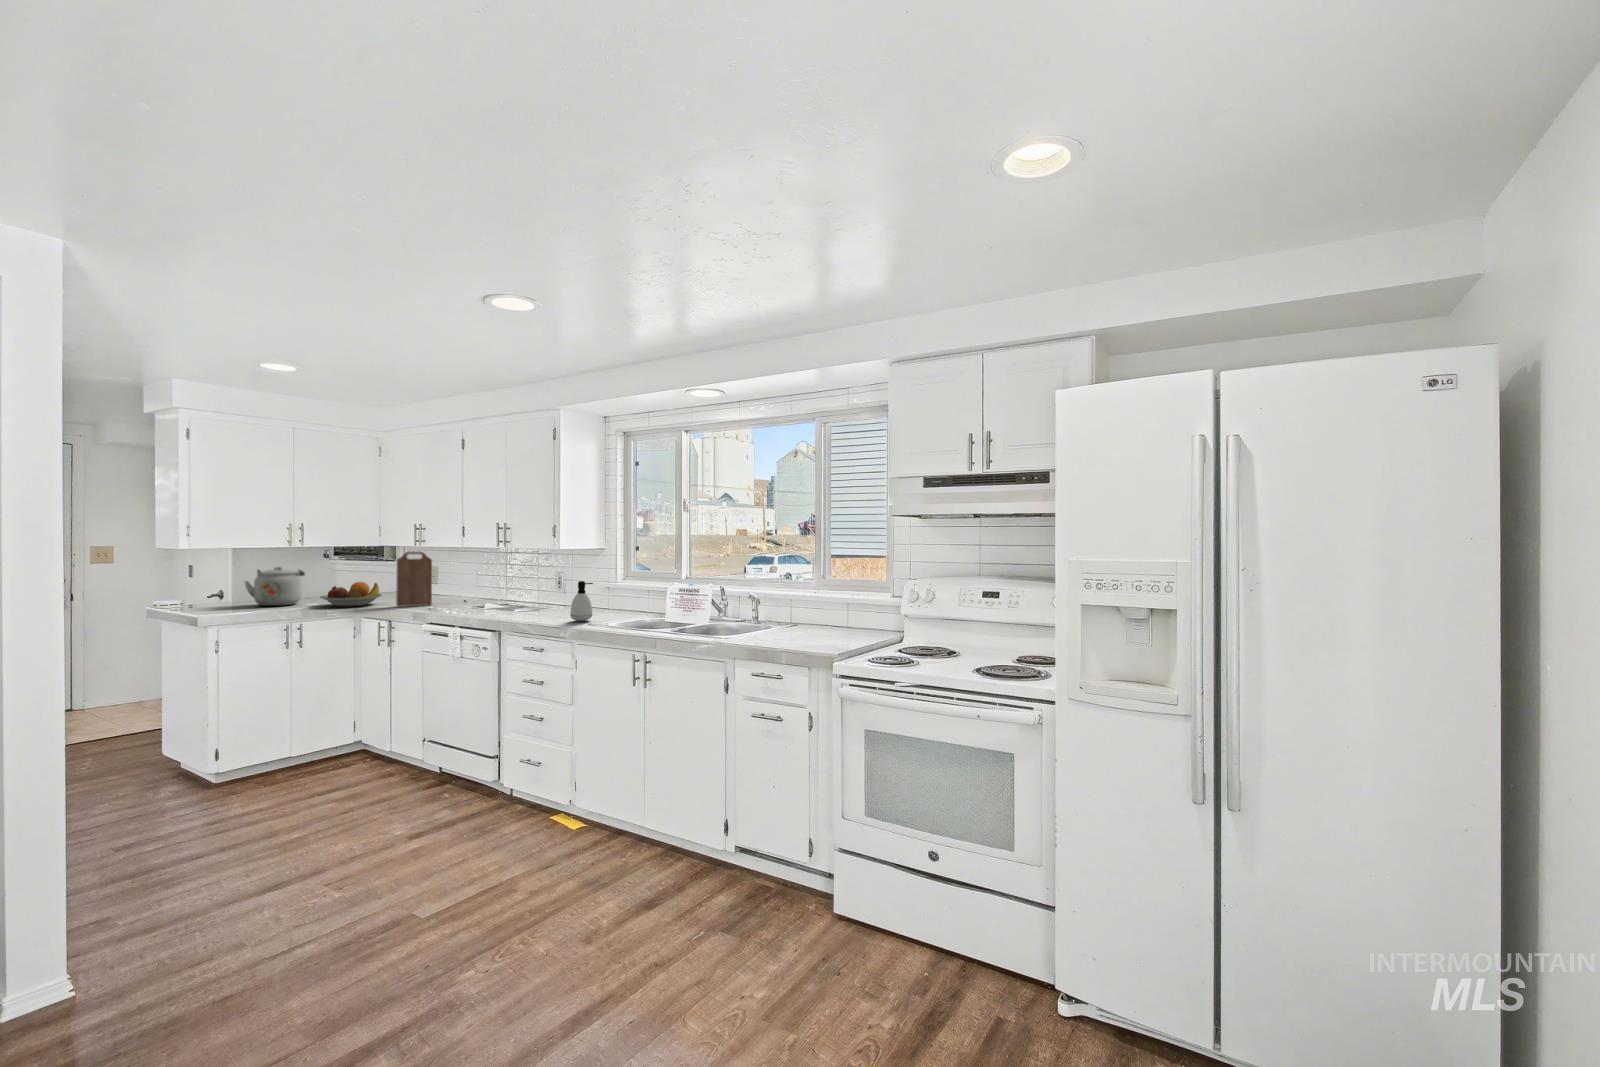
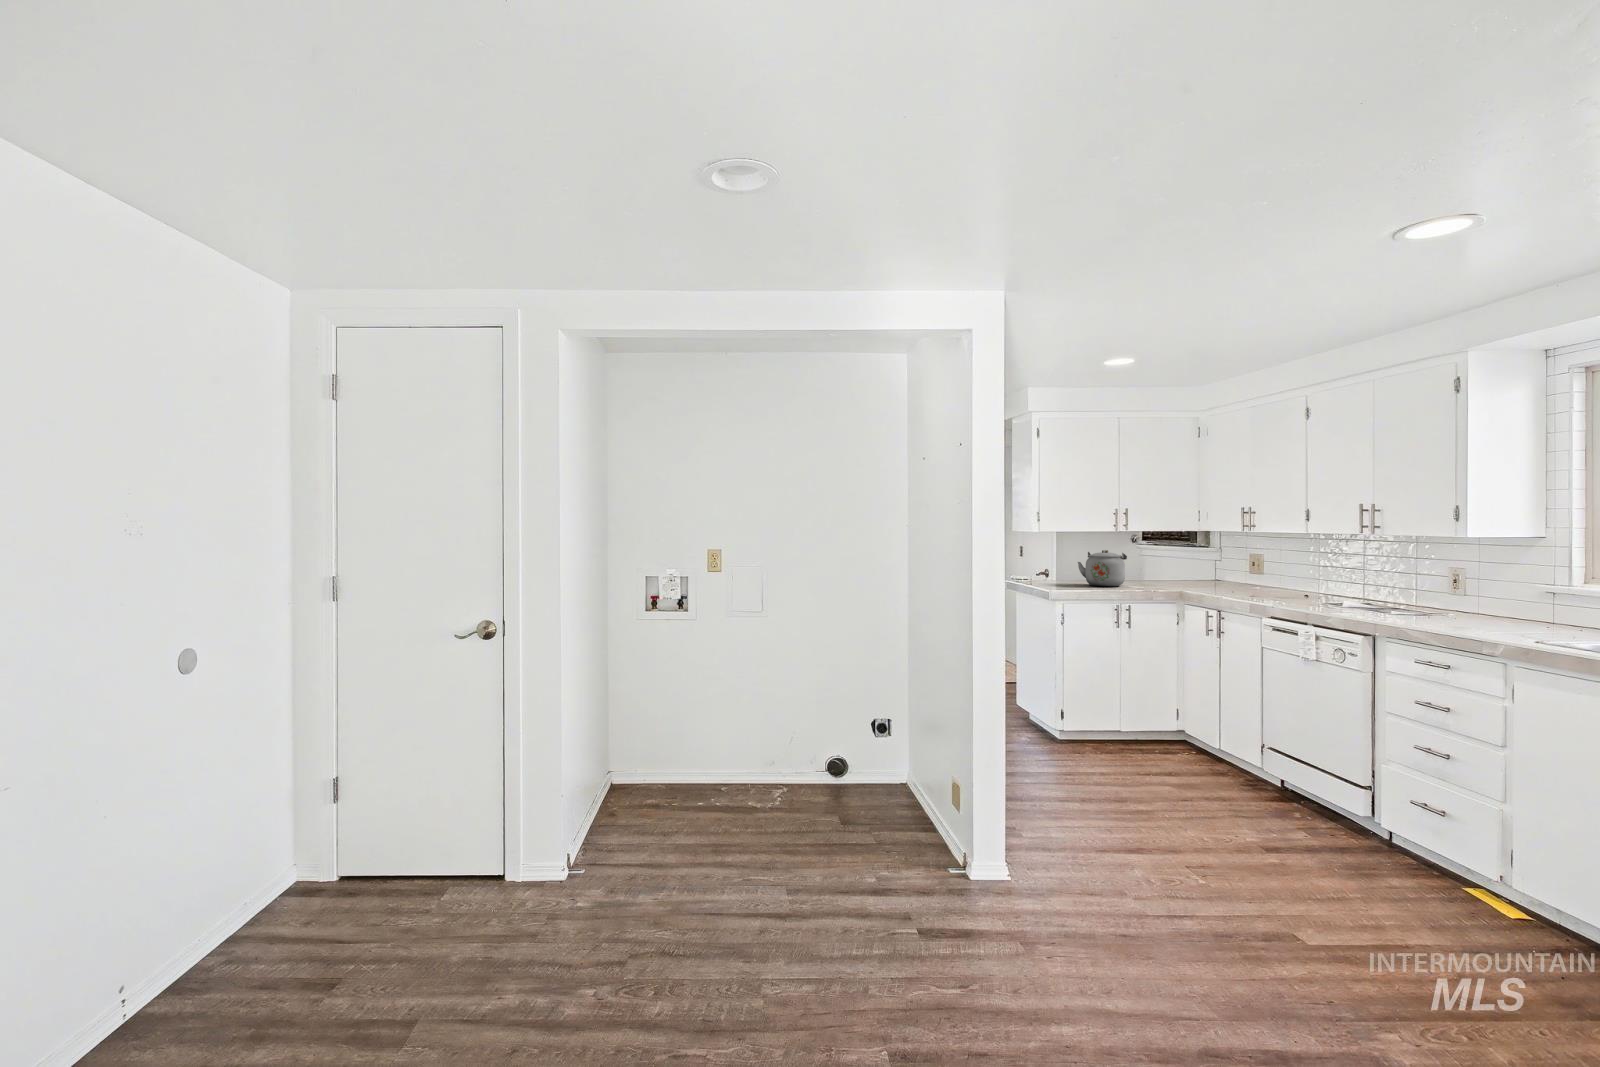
cutting board: present [396,552,432,606] -> none [1223,537,1264,597]
soap dispenser: present [570,581,593,621] -> none [1494,580,1537,635]
fruit bowl: present [320,582,382,606] -> none [1144,568,1205,592]

